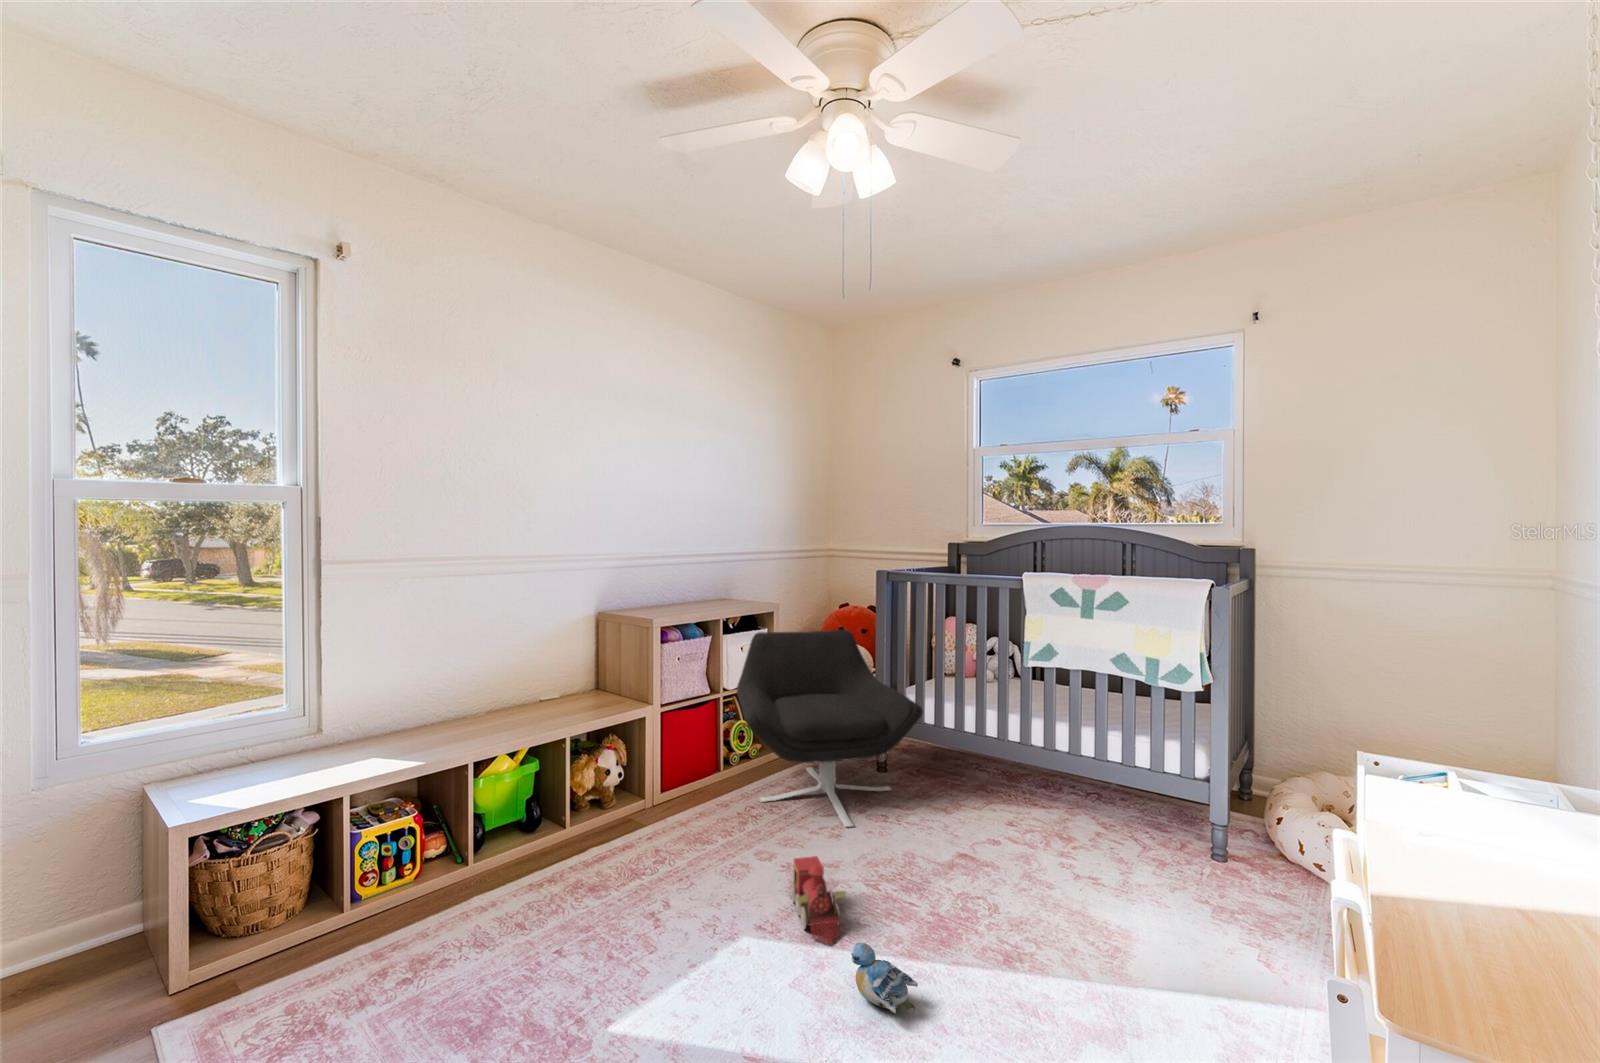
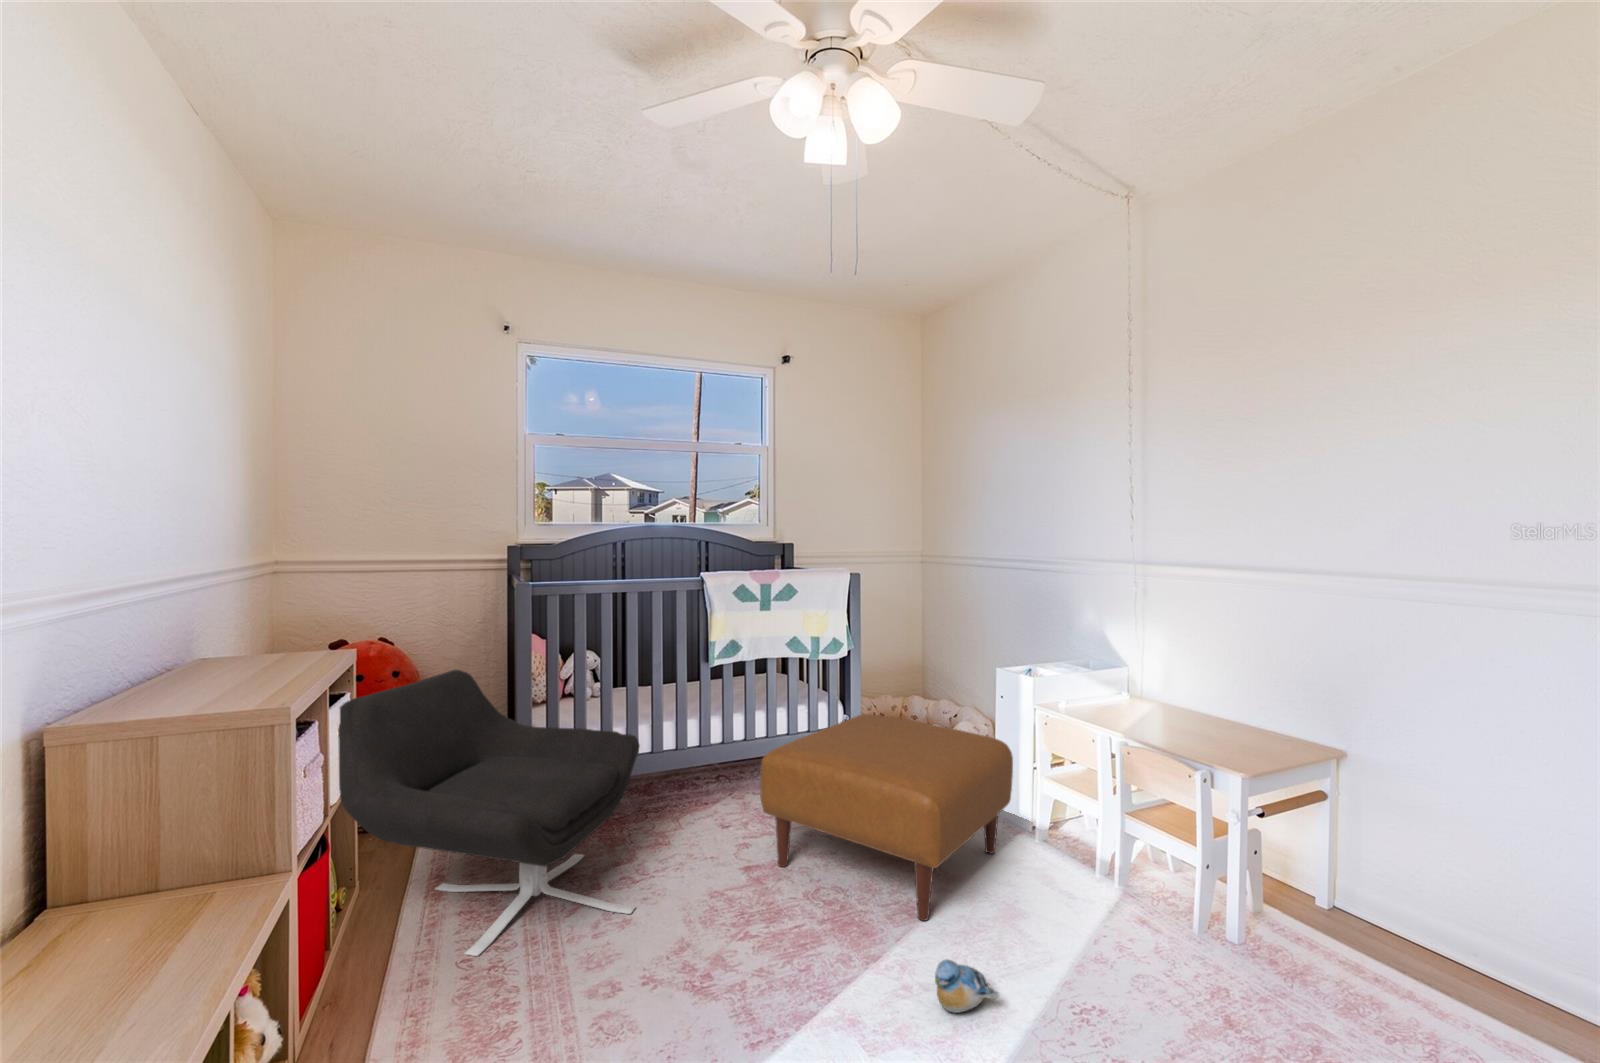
ottoman: none [969,747,1252,991] -> present [760,714,1013,921]
toy train: present [790,856,846,944] -> none [740,936,858,1019]

